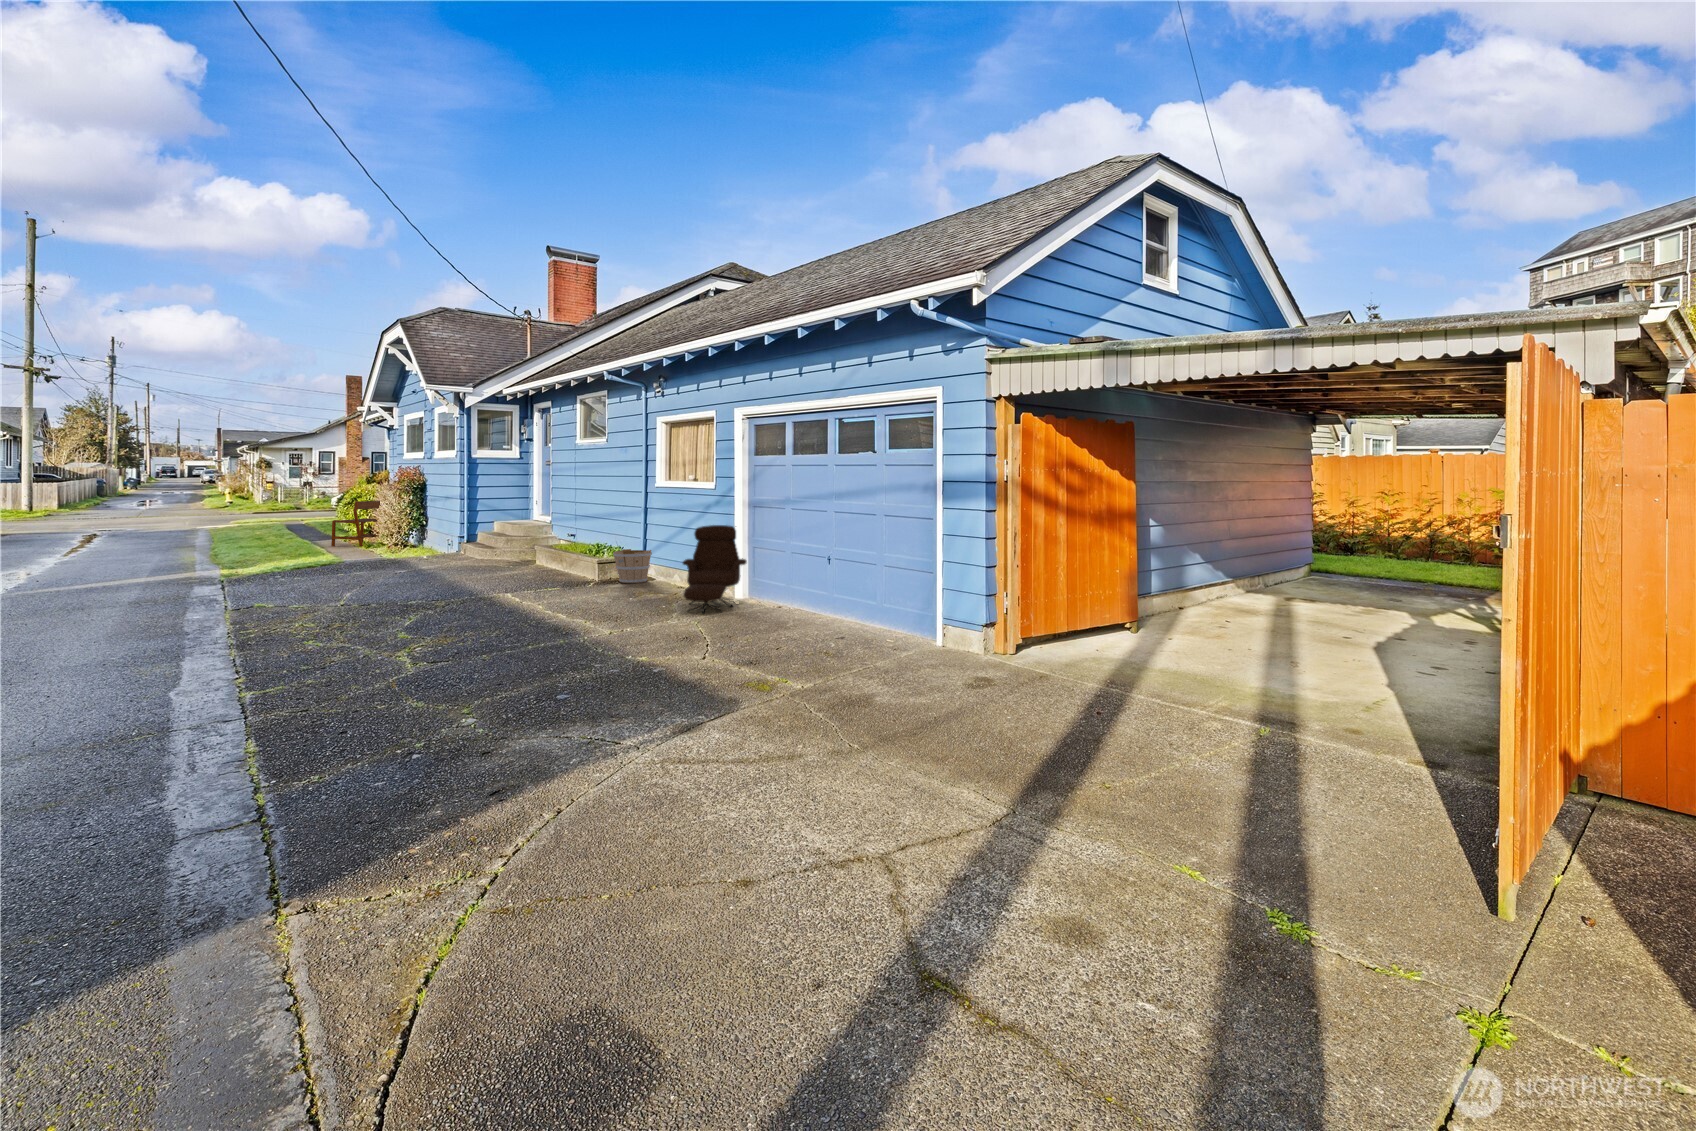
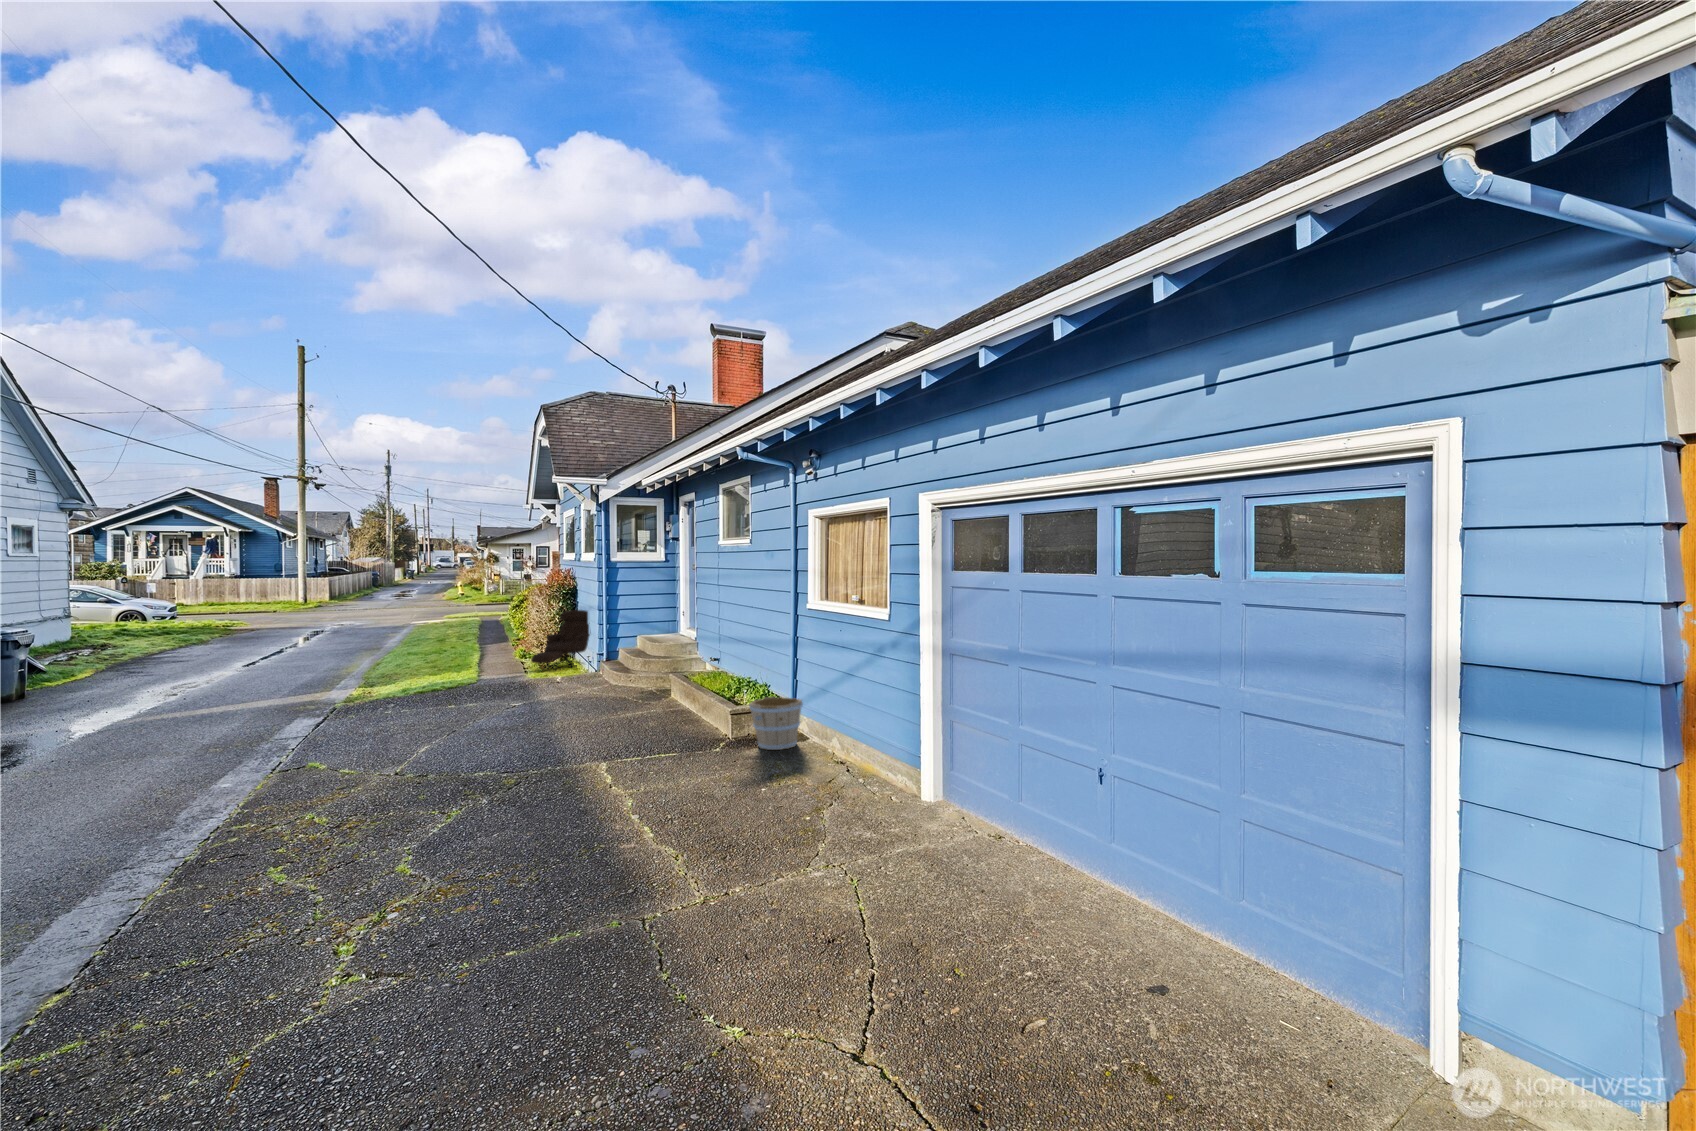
bench: present [331,501,380,546] -> none [473,609,534,664]
lounge chair: present [683,525,747,613] -> present [531,610,590,669]

